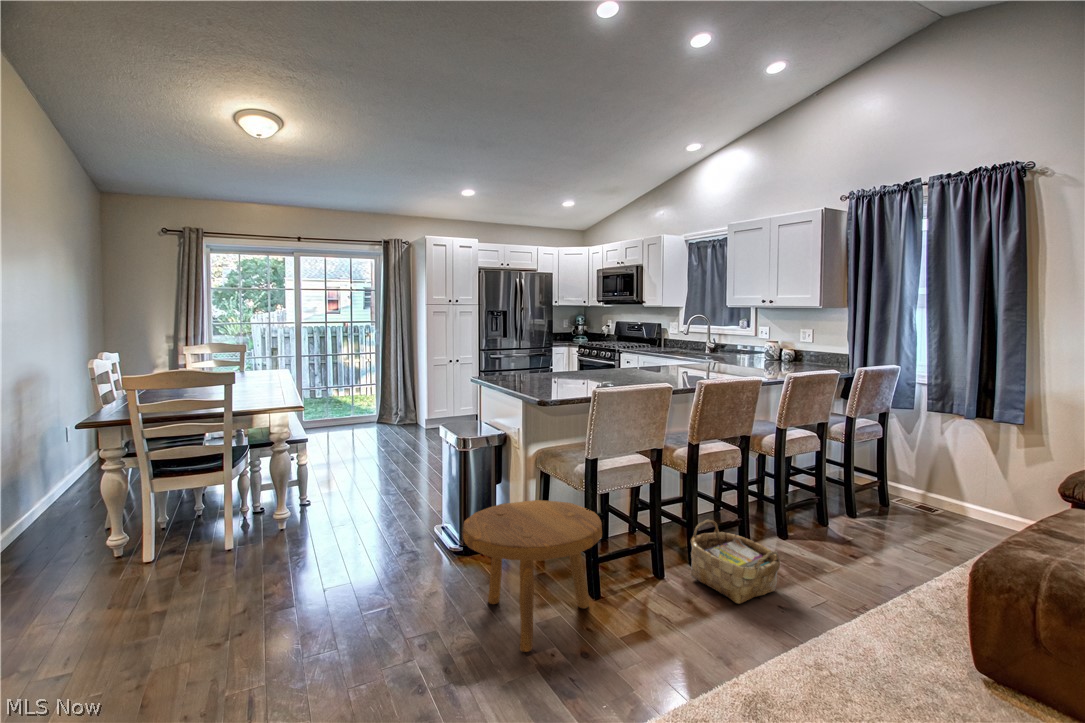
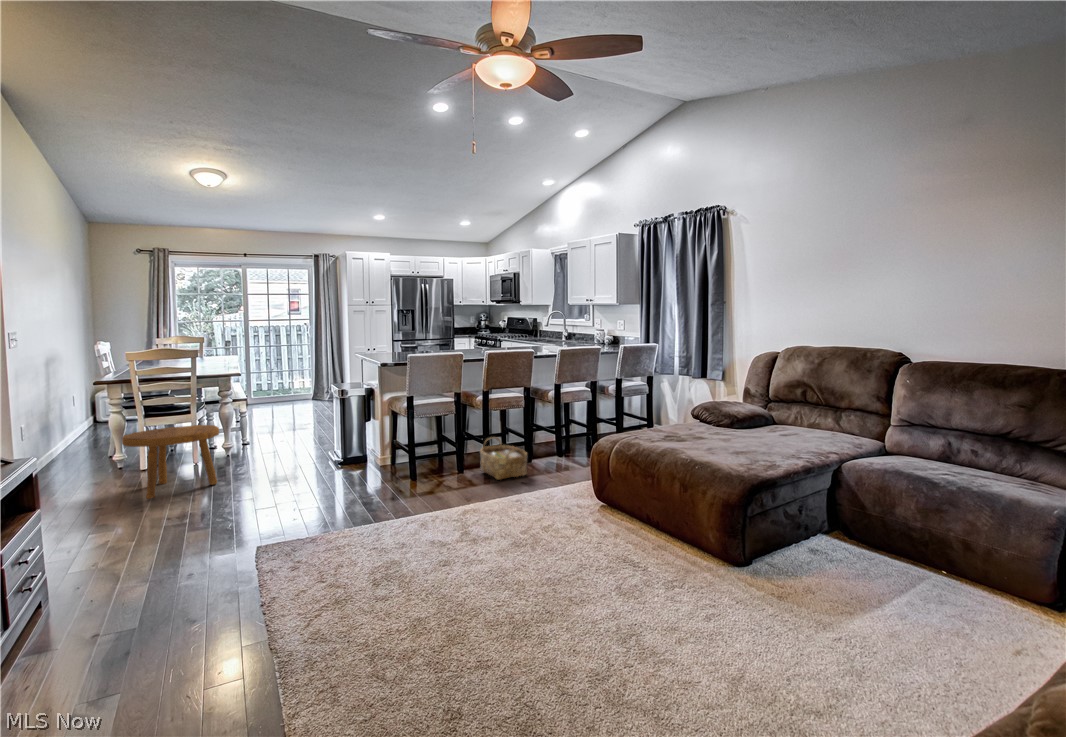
footstool: present [463,500,602,652] -> present [122,425,219,499]

